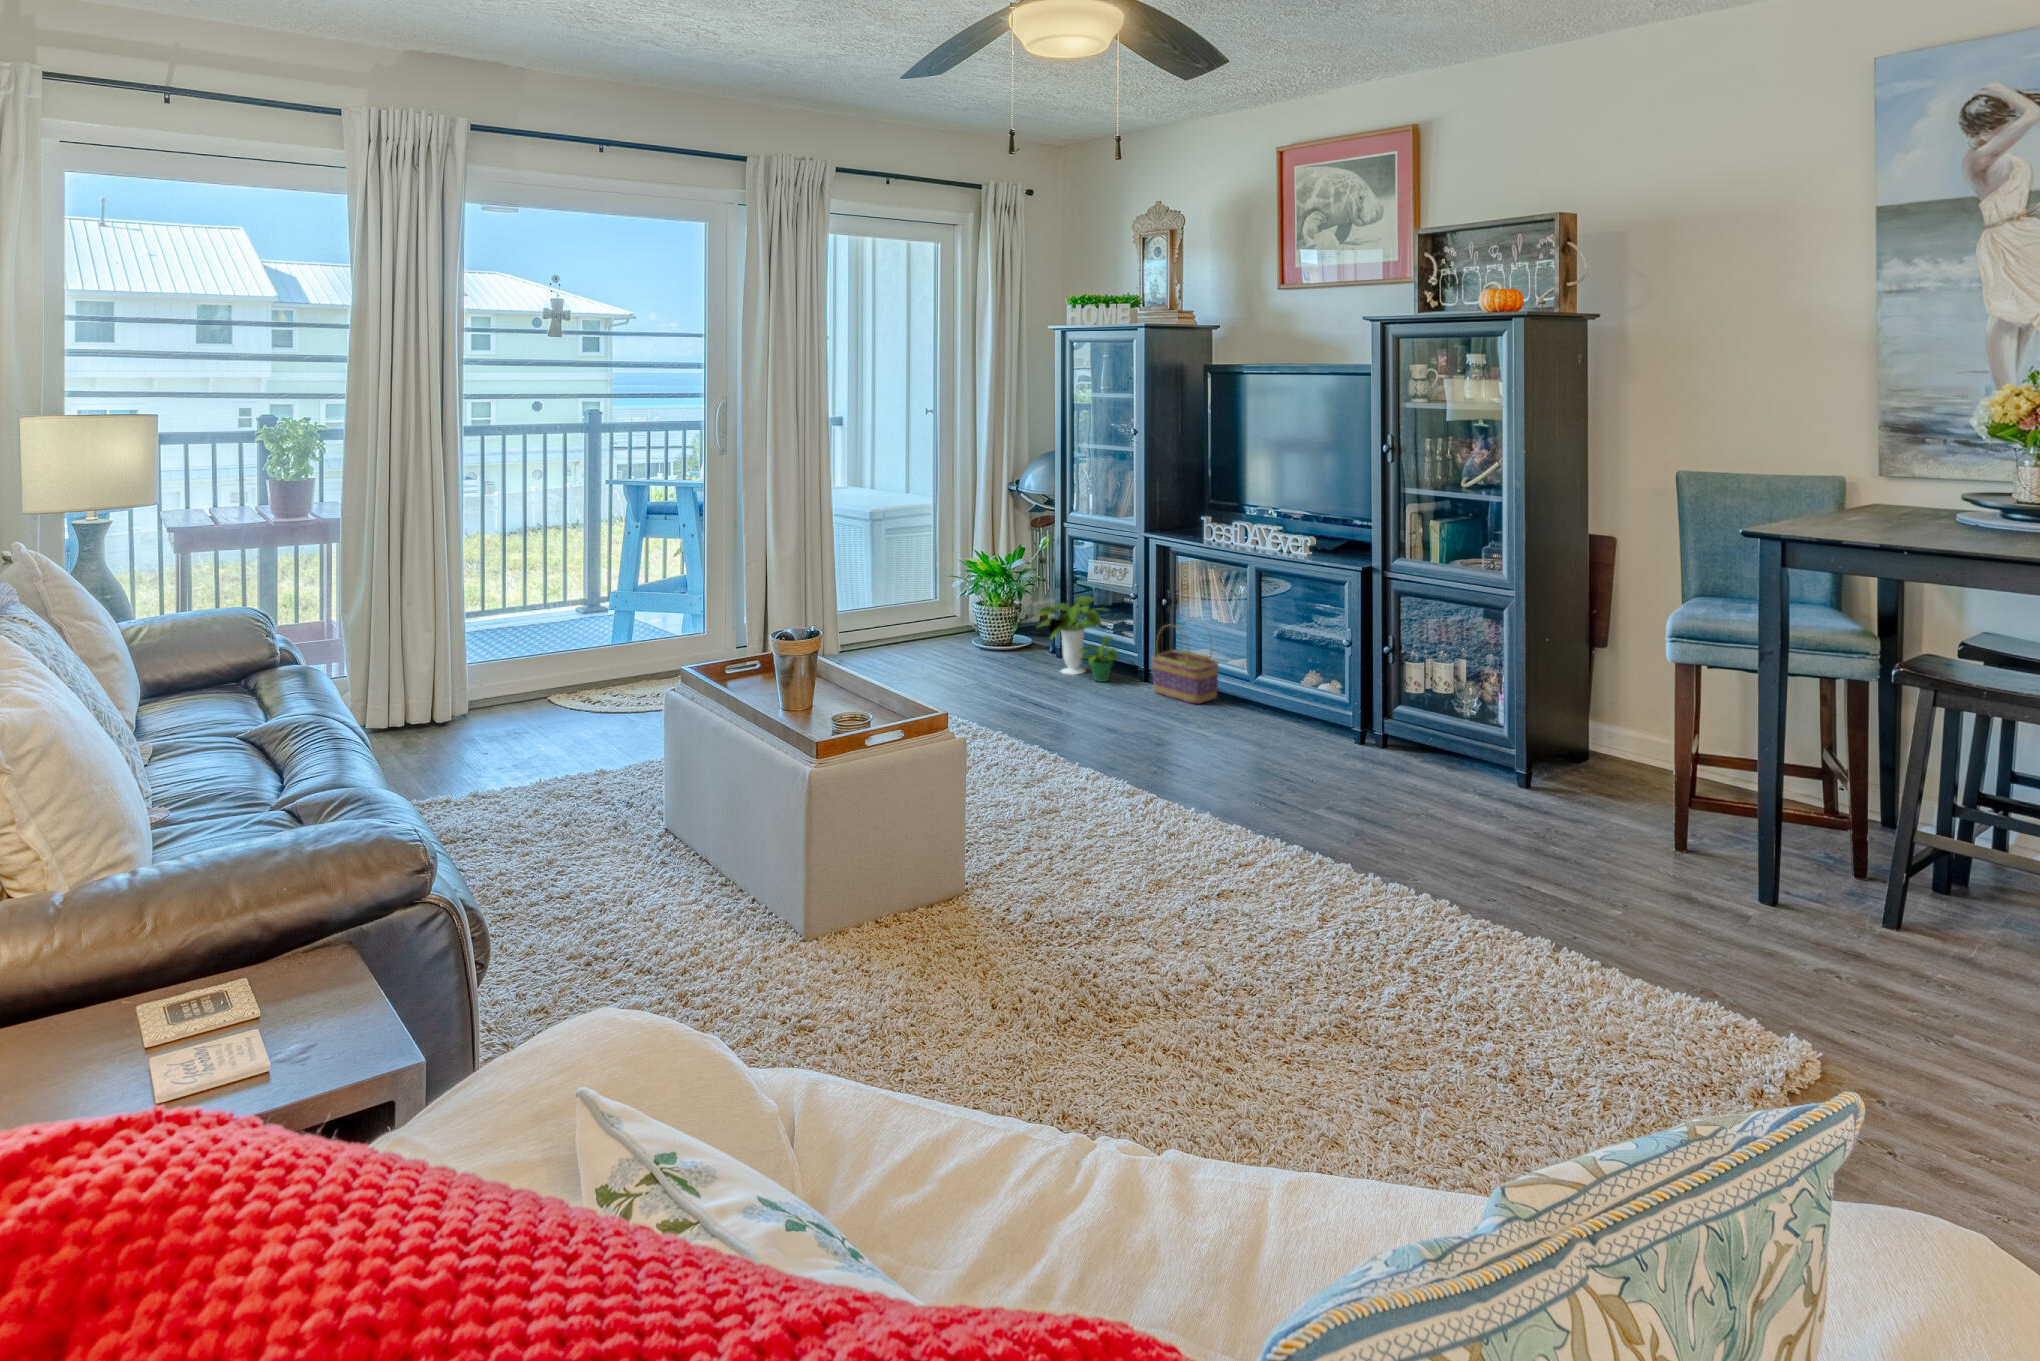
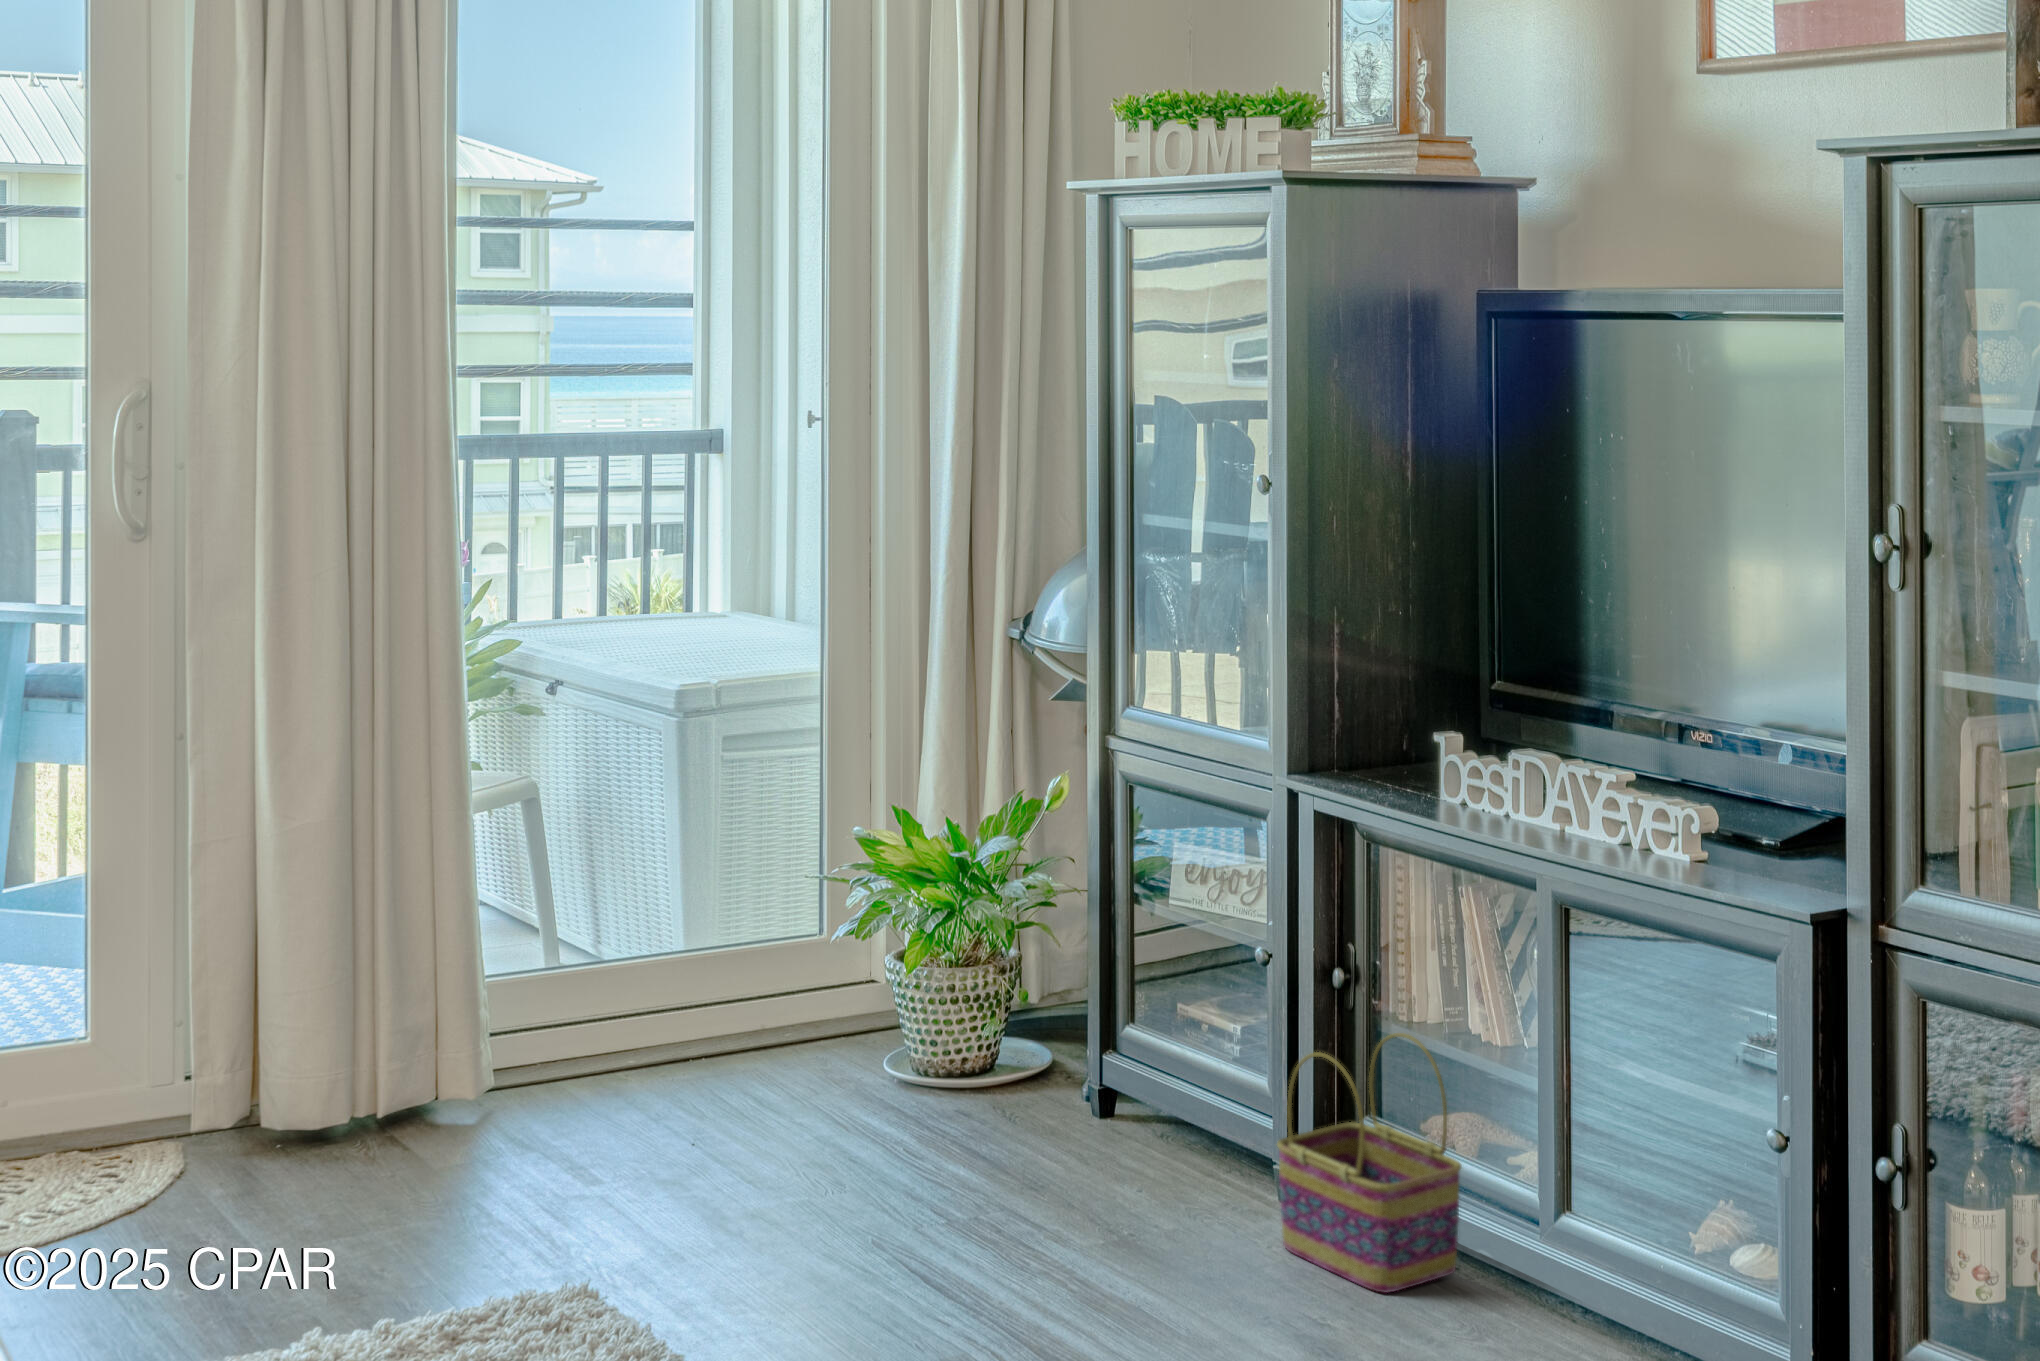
potted plant: present [1037,596,1118,681] -> none [978,951,1217,1207]

